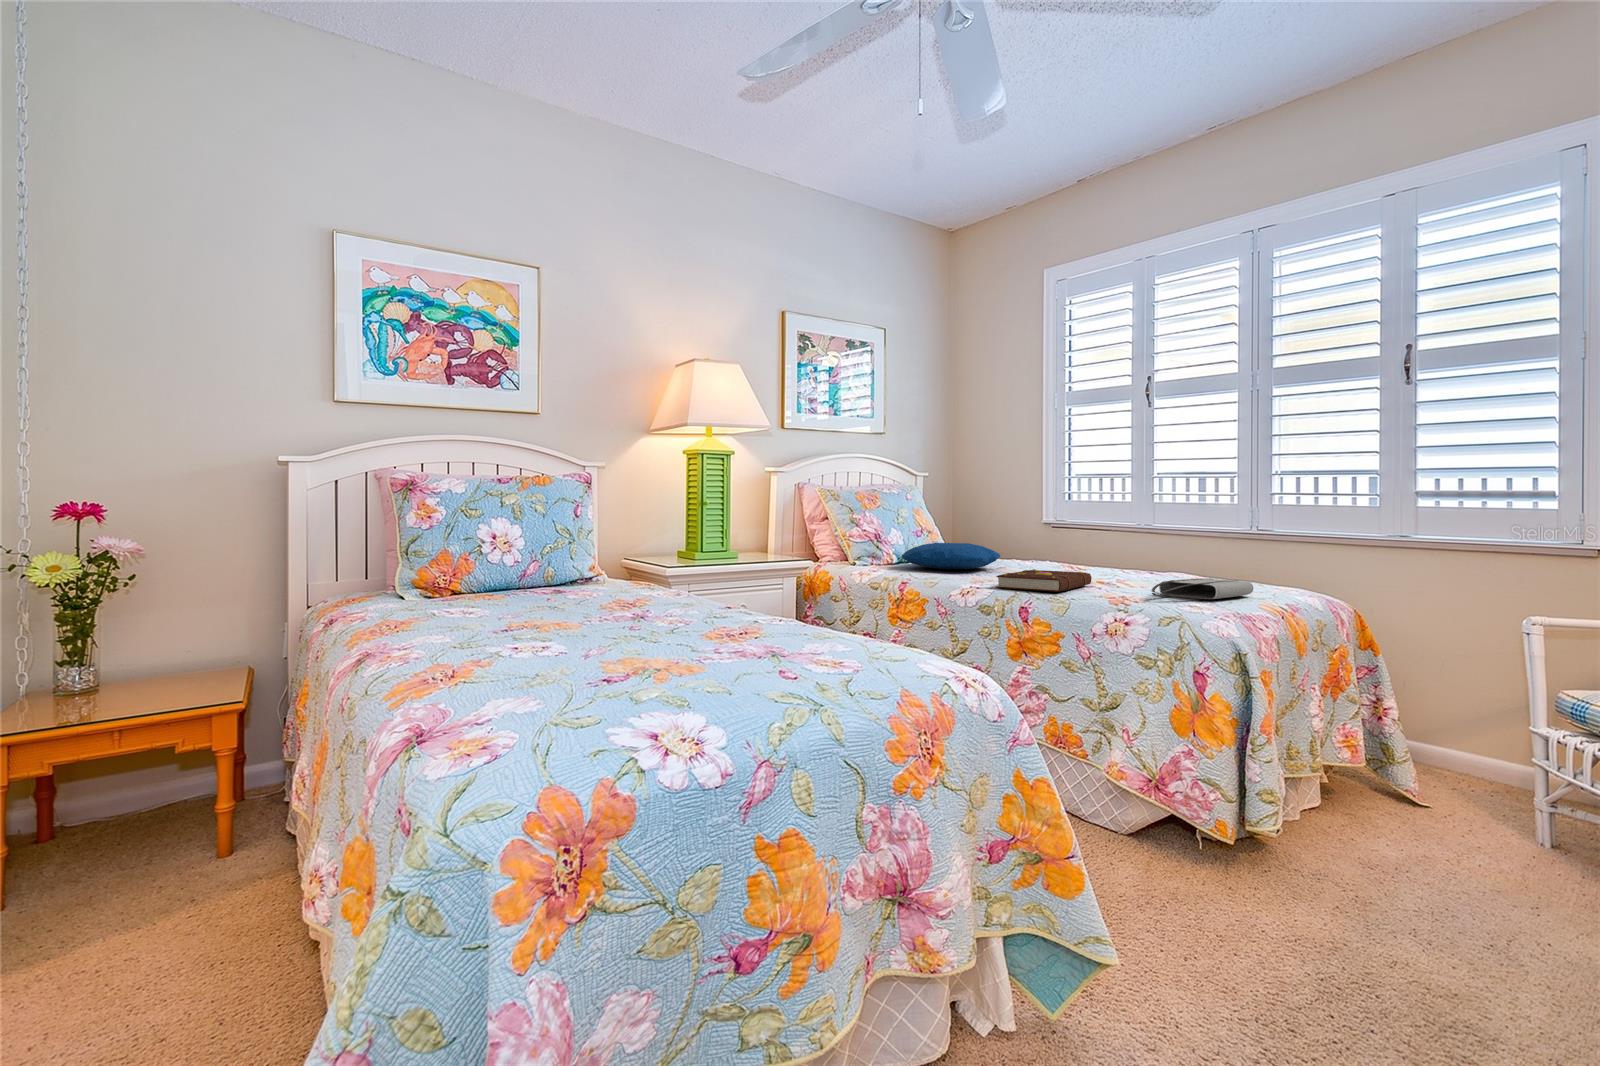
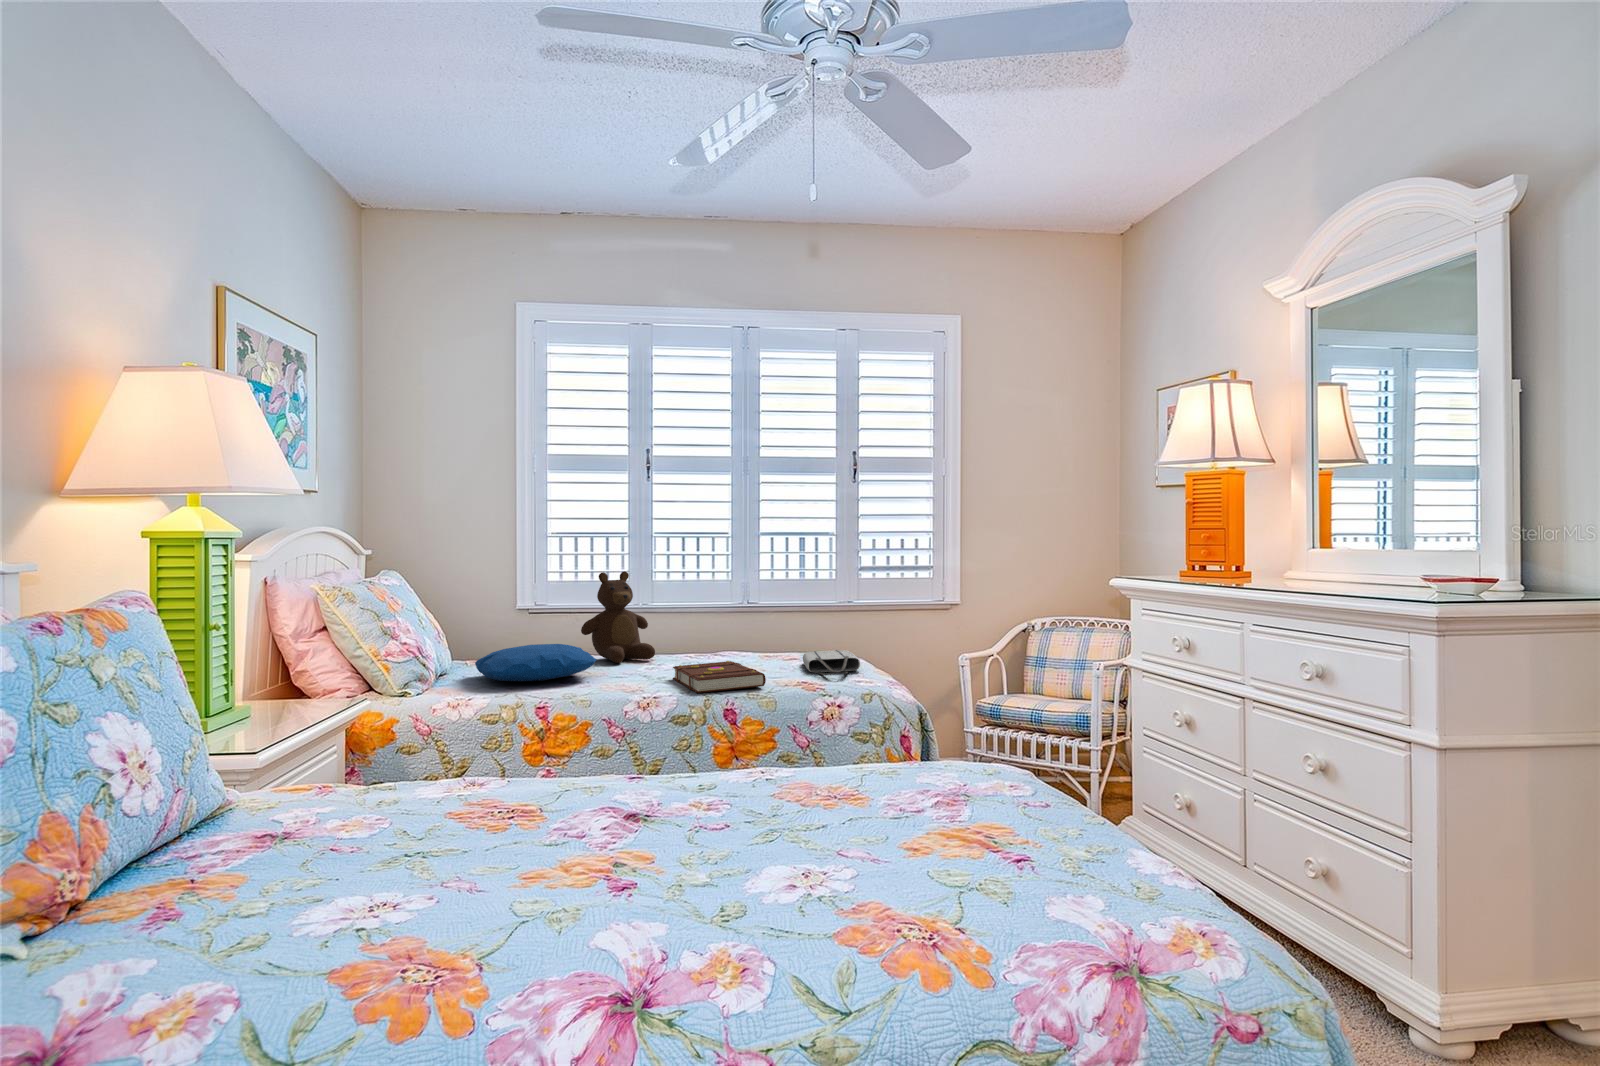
teddy bear: none [1026,490,1096,571] -> present [581,571,655,663]

